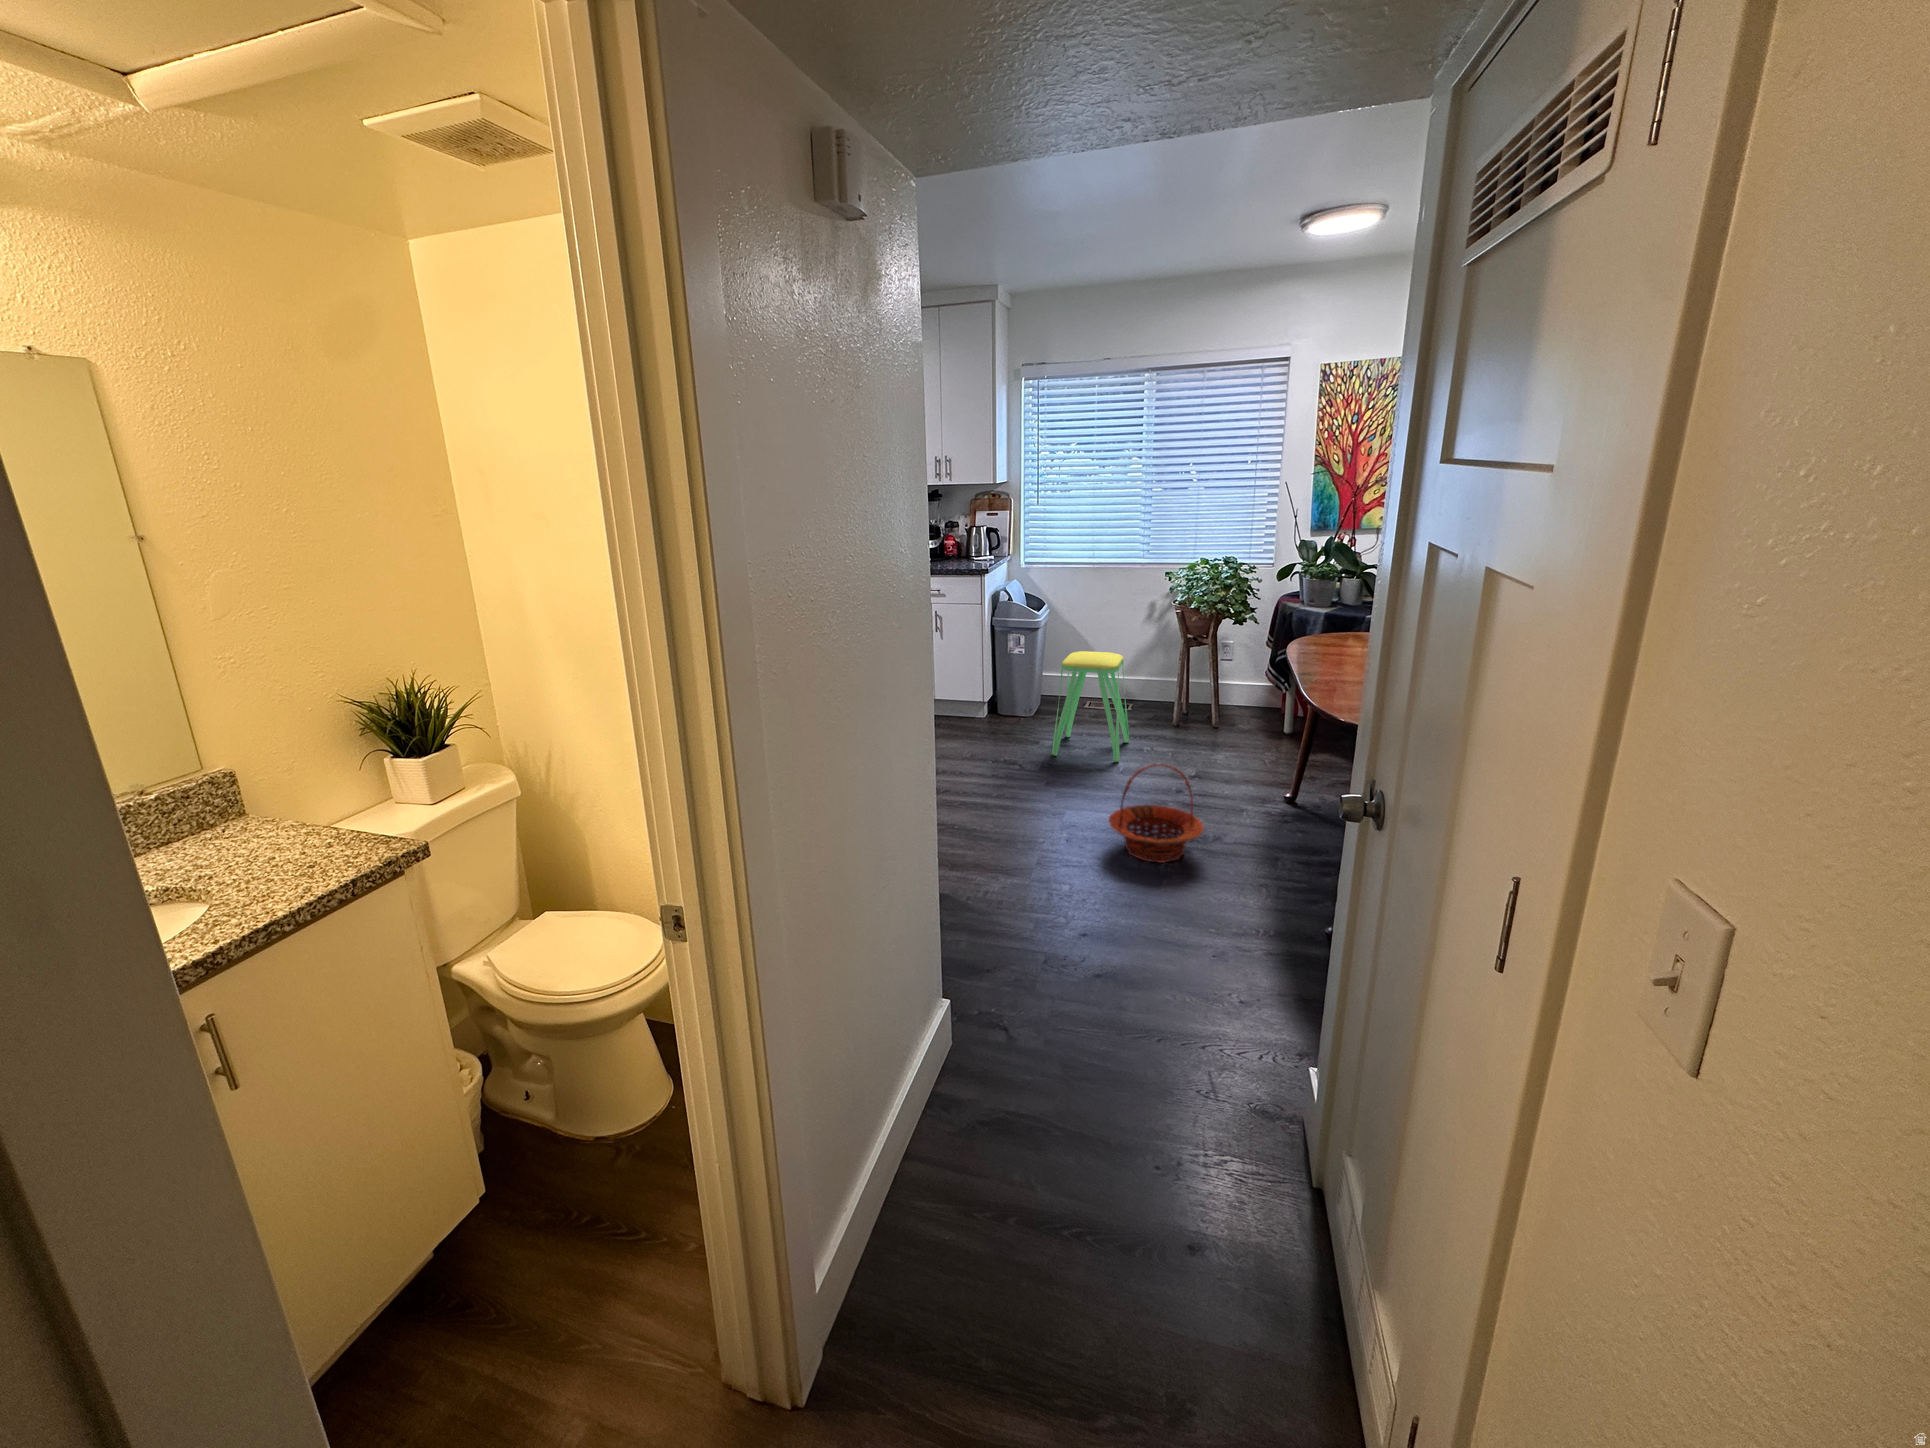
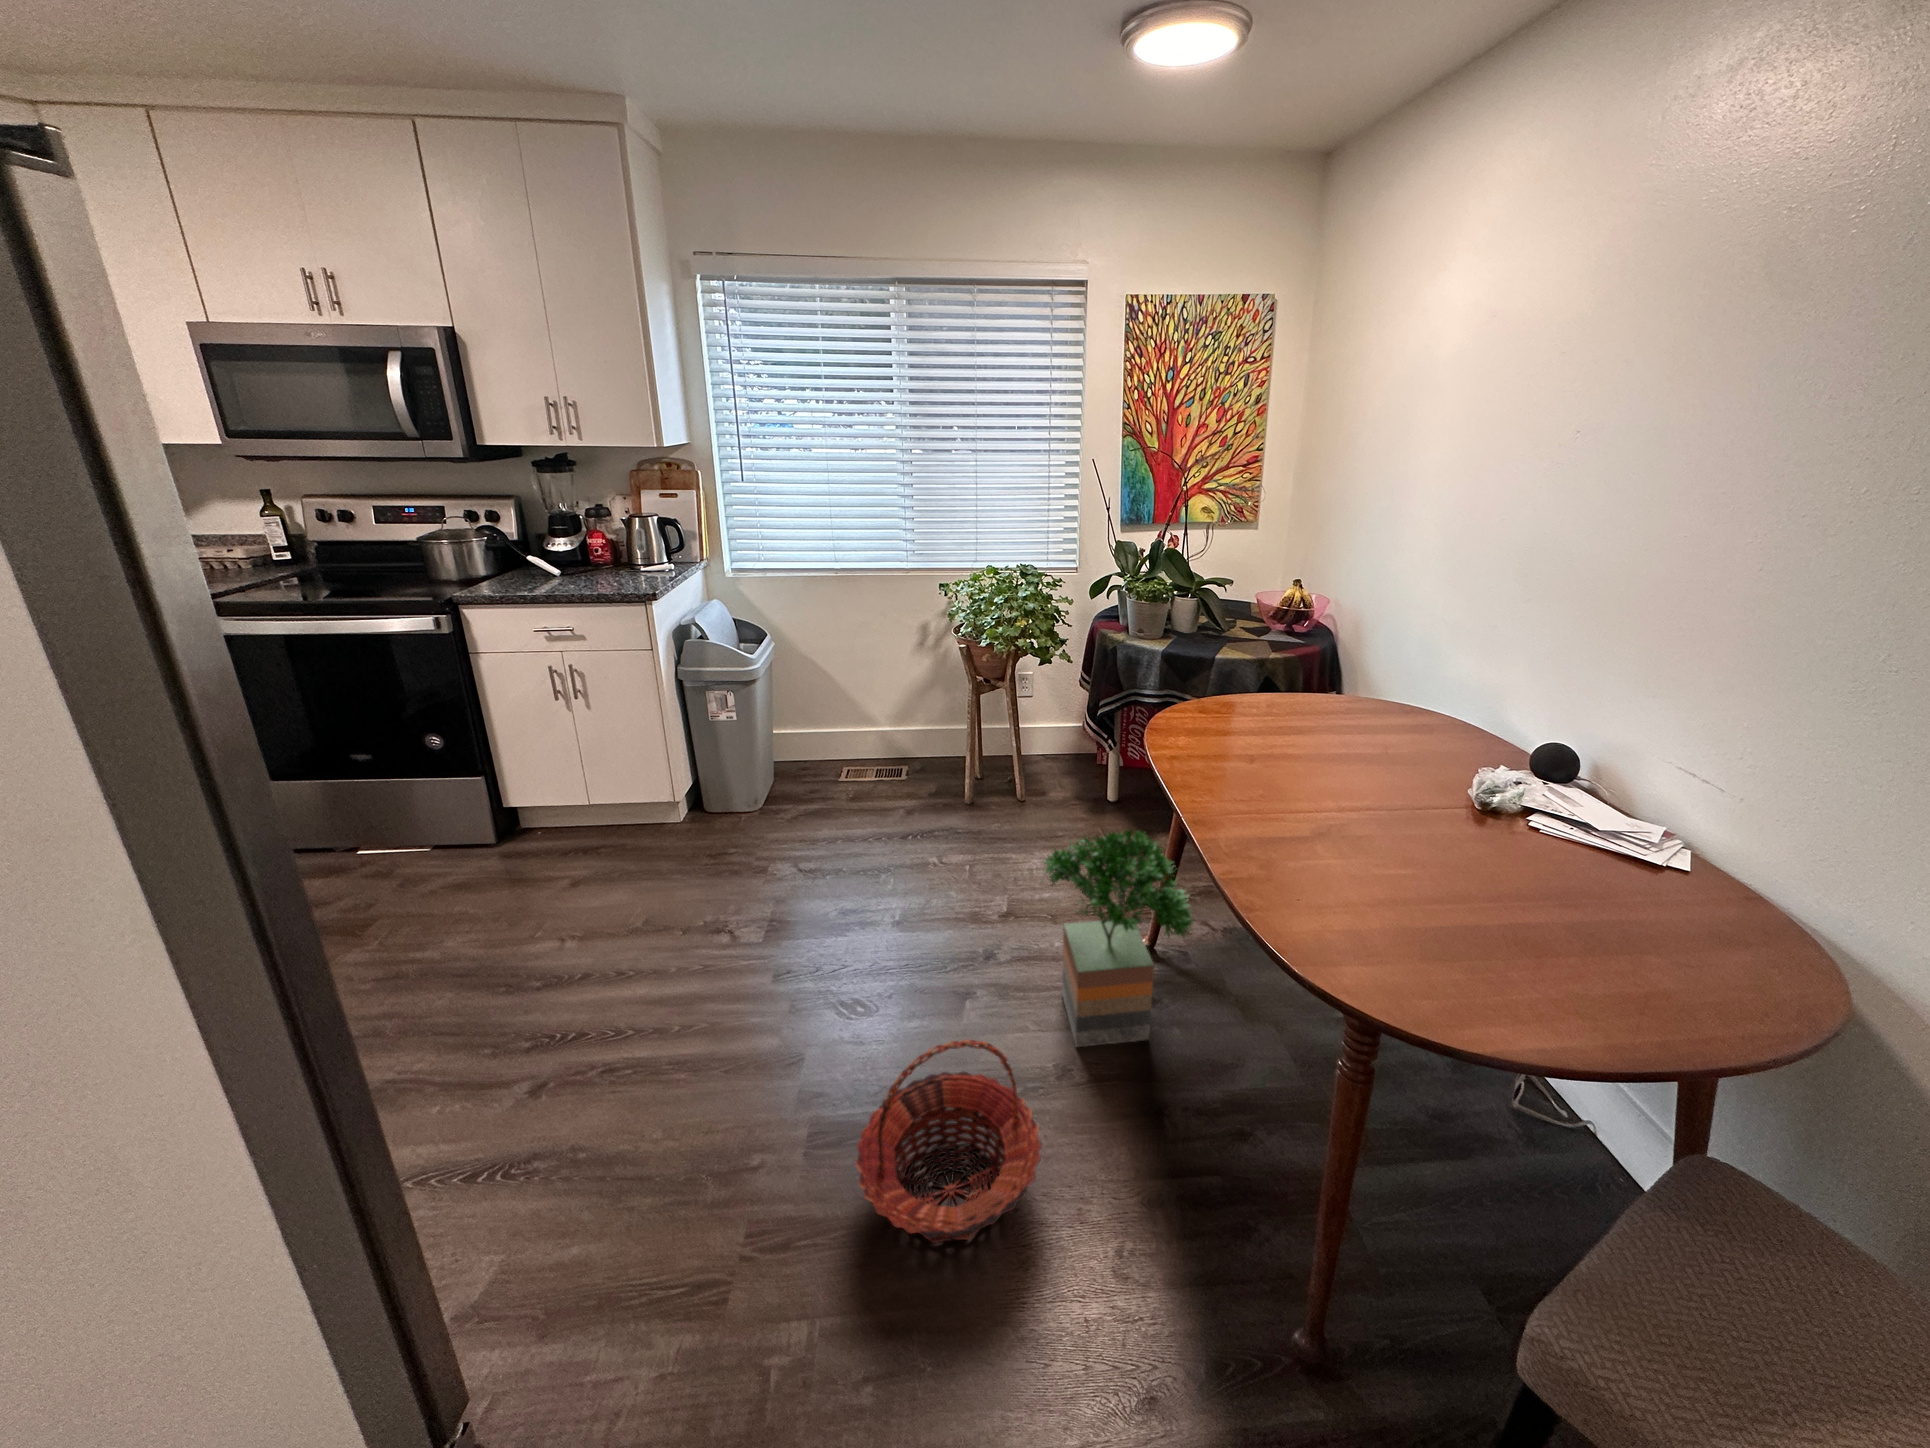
stool: present [1052,651,1129,762] -> none [779,727,903,908]
potted tree: none [1219,697,1312,826] -> present [1044,829,1192,1047]

